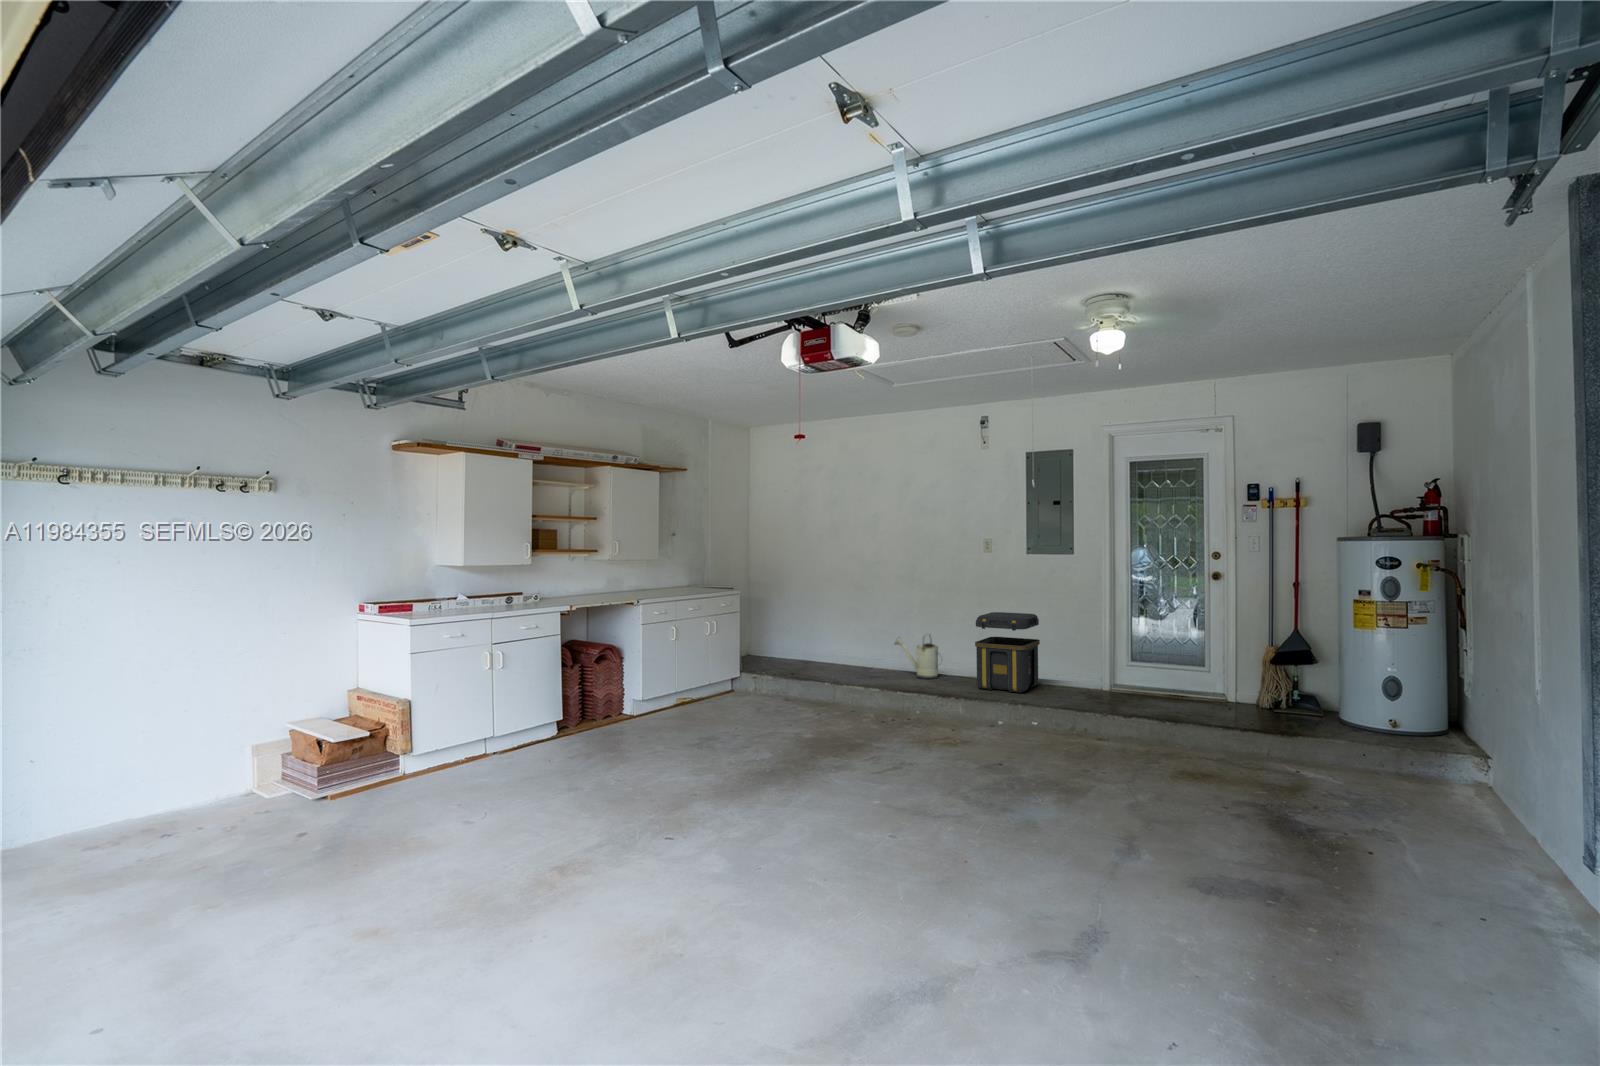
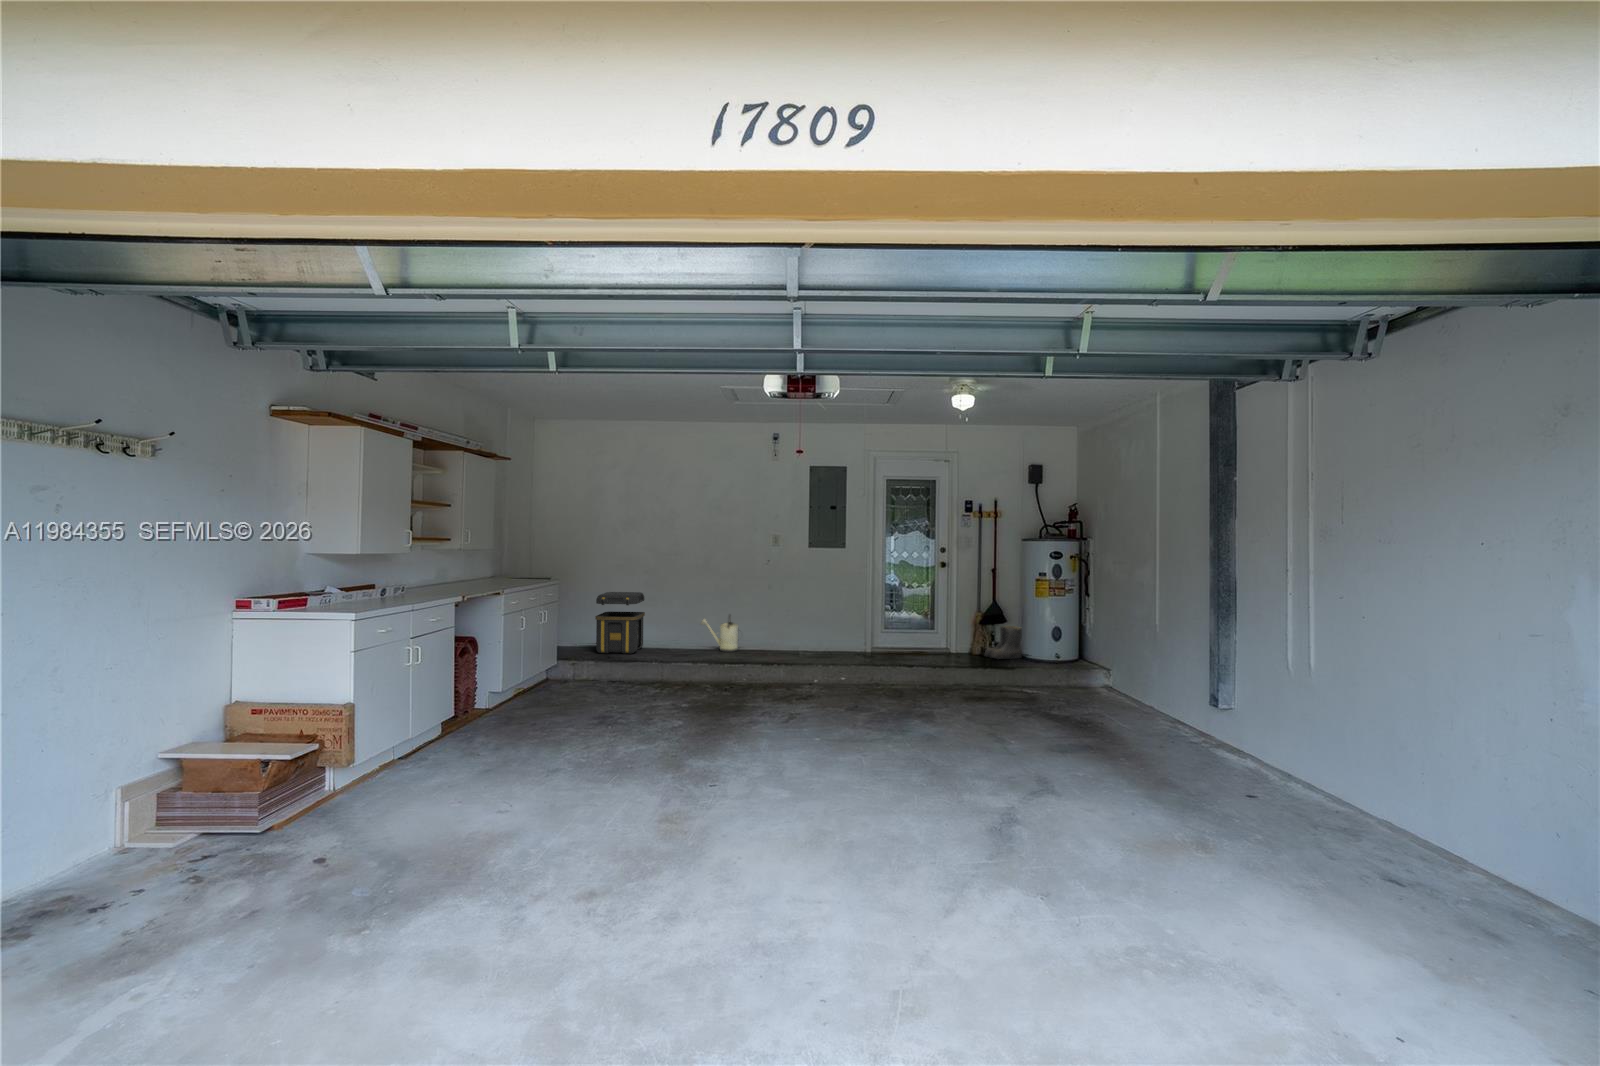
toolbox: present [975,612,1040,693] -> present [595,592,645,654]
boots: none [1275,668,1339,719] -> present [985,626,1022,659]

